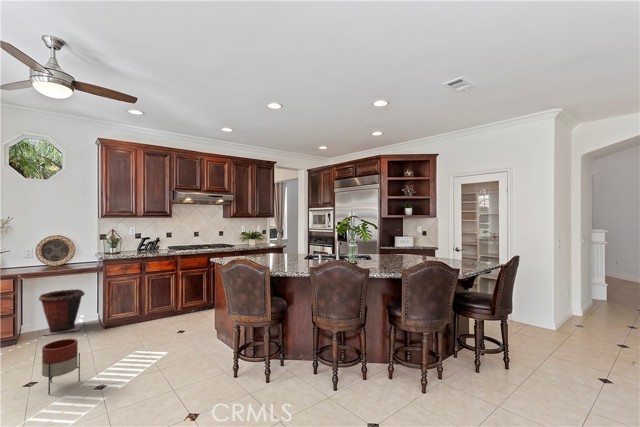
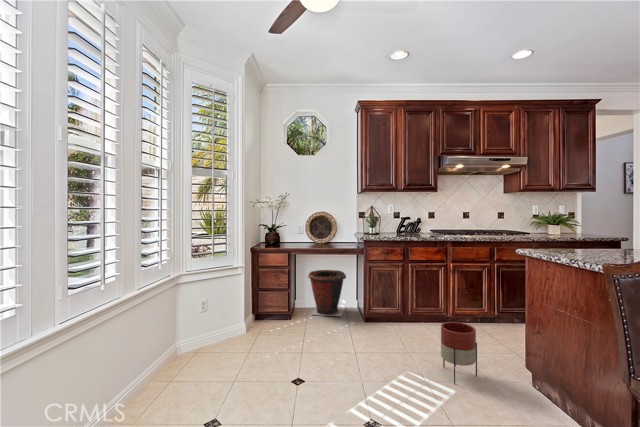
planter: present [42,339,80,394] -> present [441,322,477,384]

